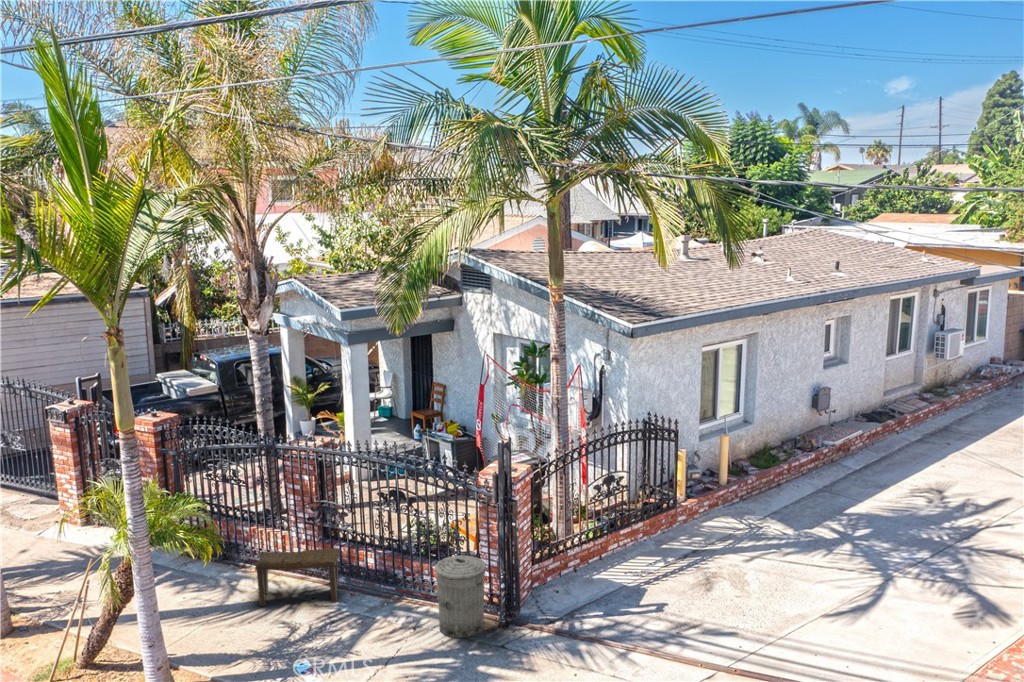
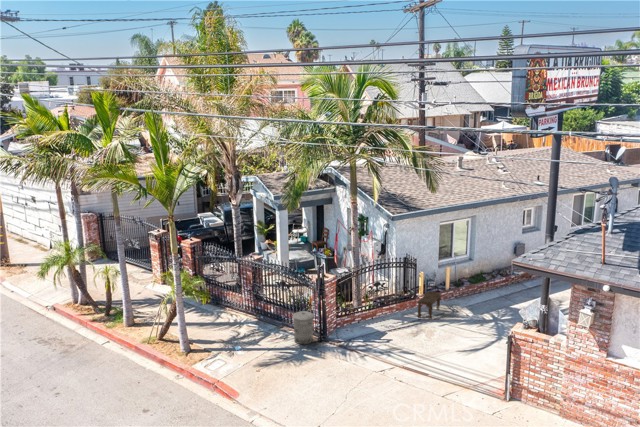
bench: present [255,548,340,606] -> present [418,291,441,319]

